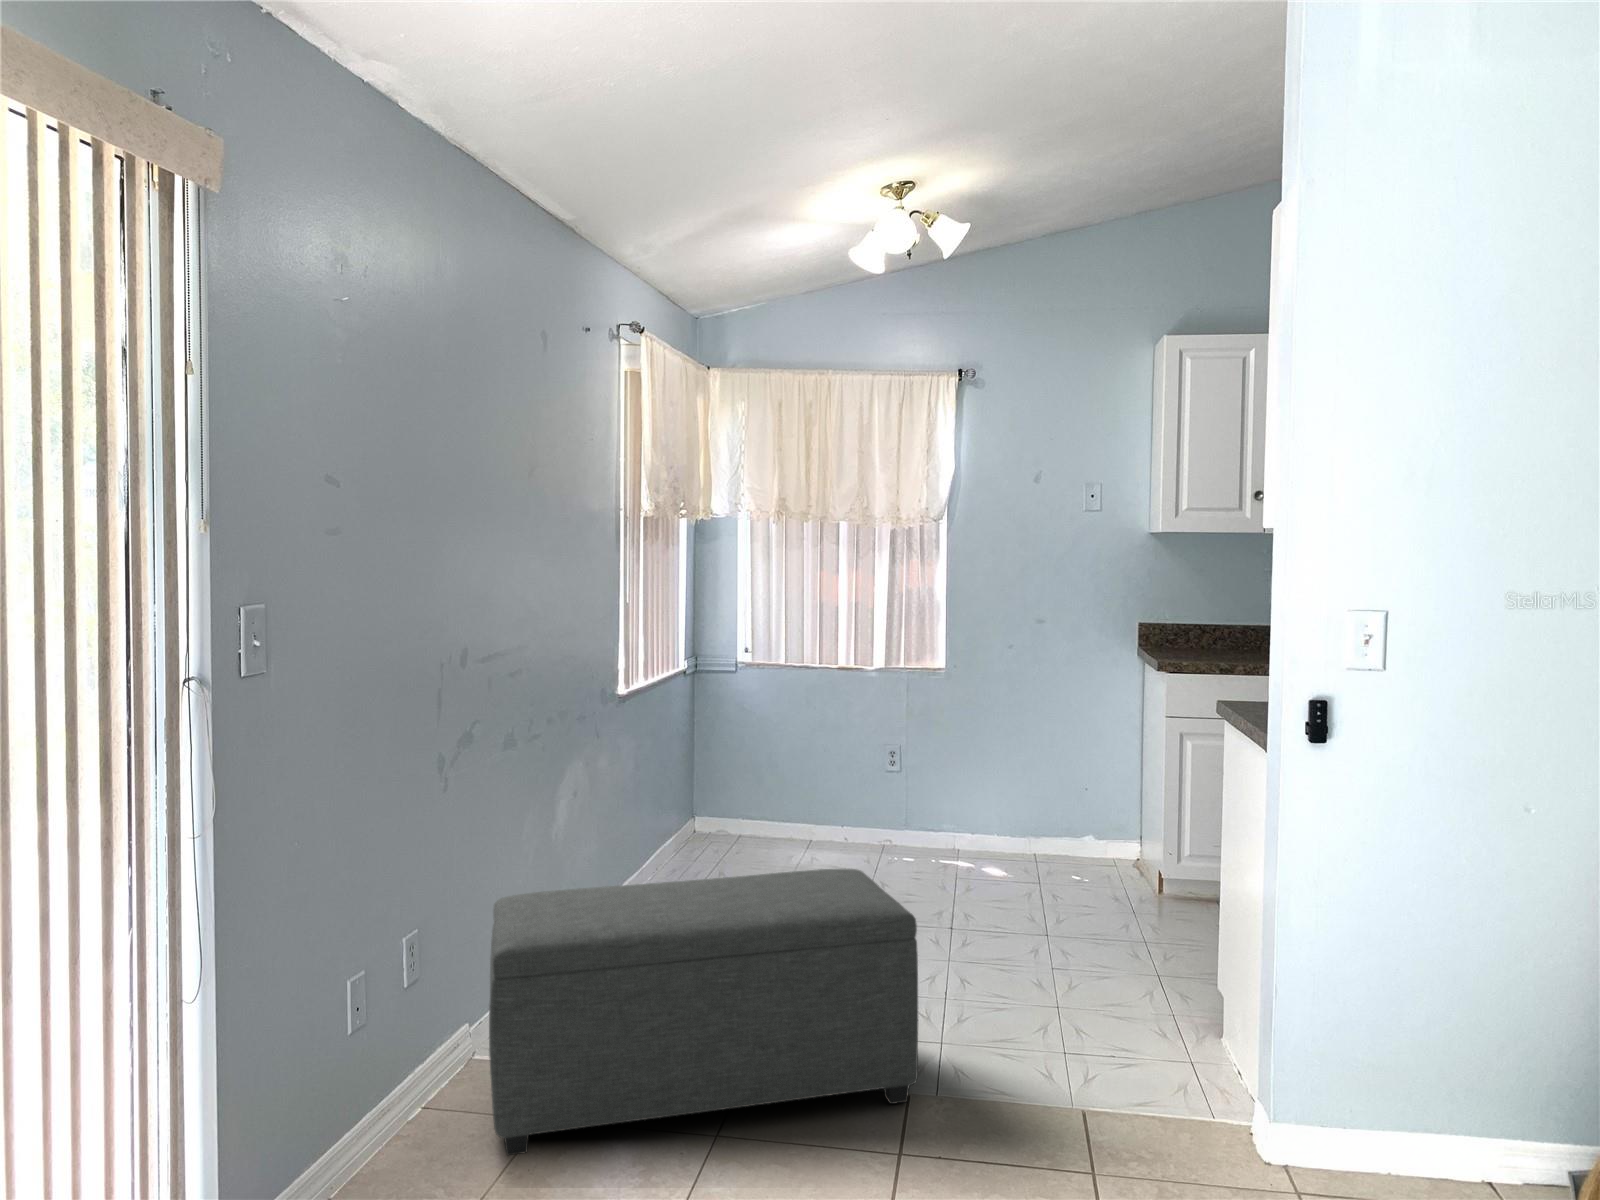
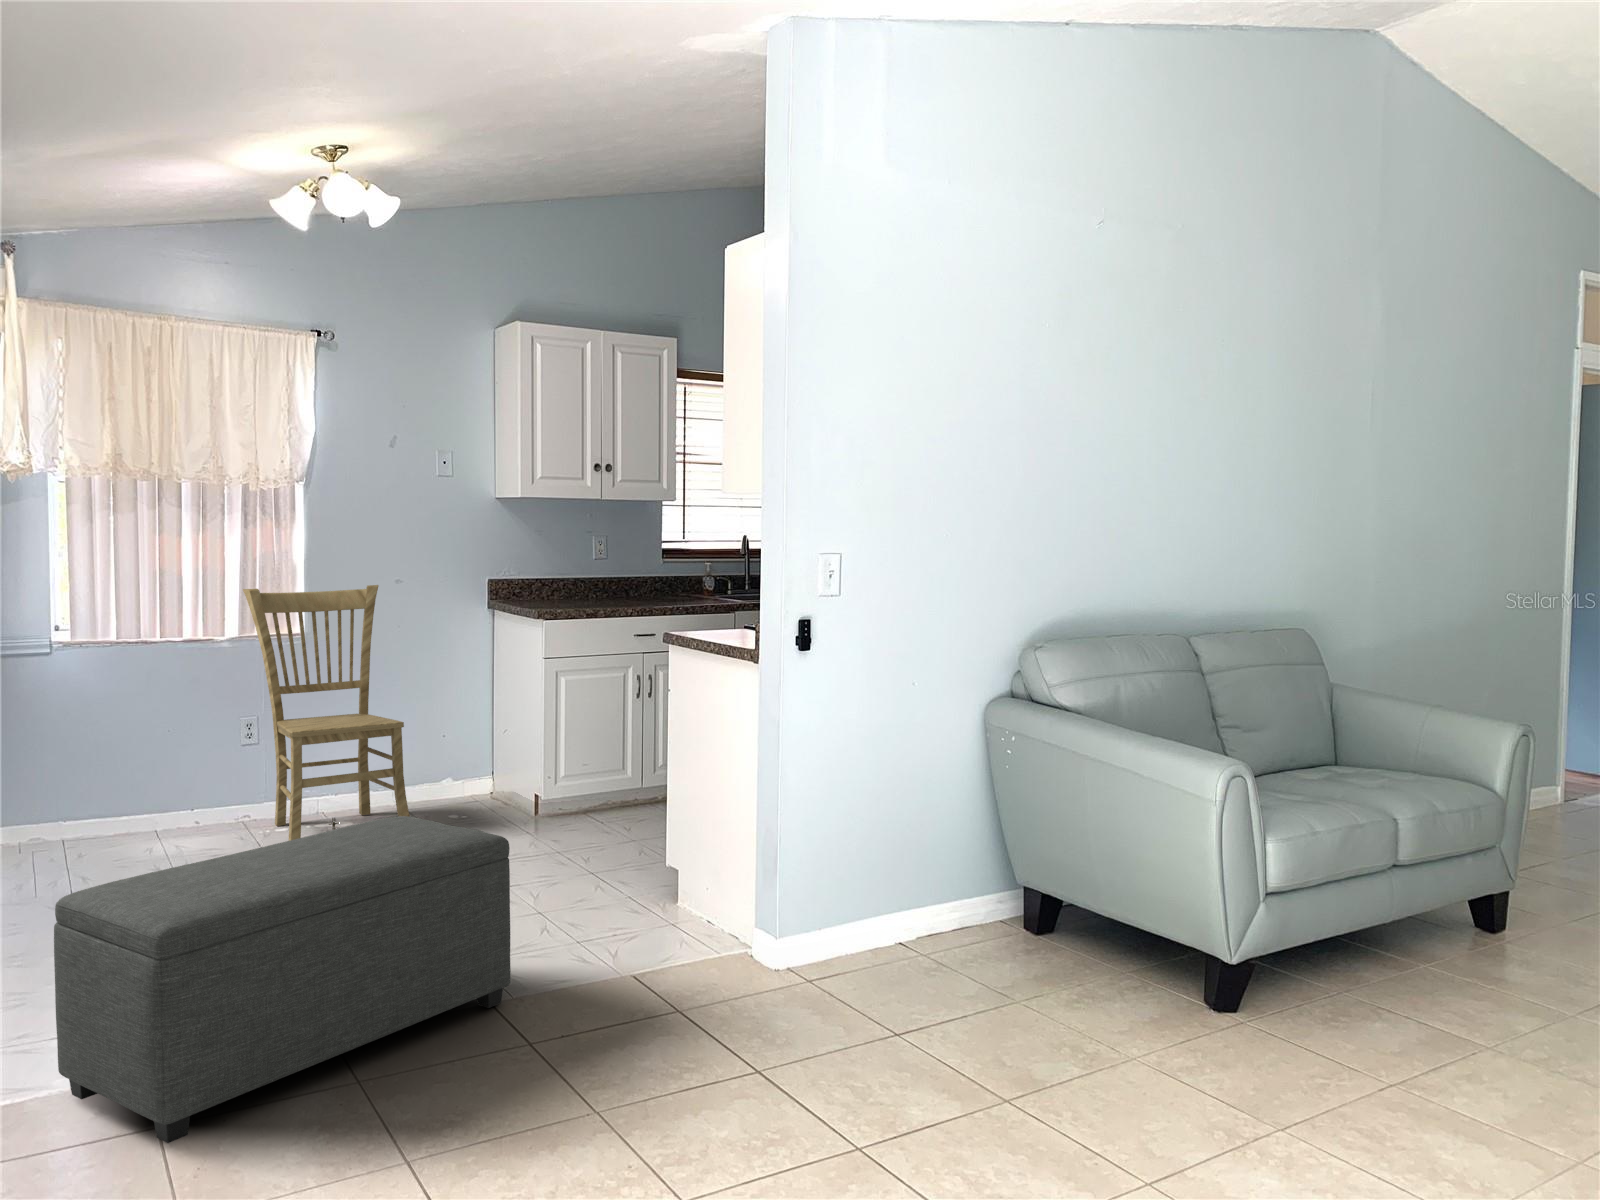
dining chair: none [885,622,1014,880] -> present [243,585,410,841]

